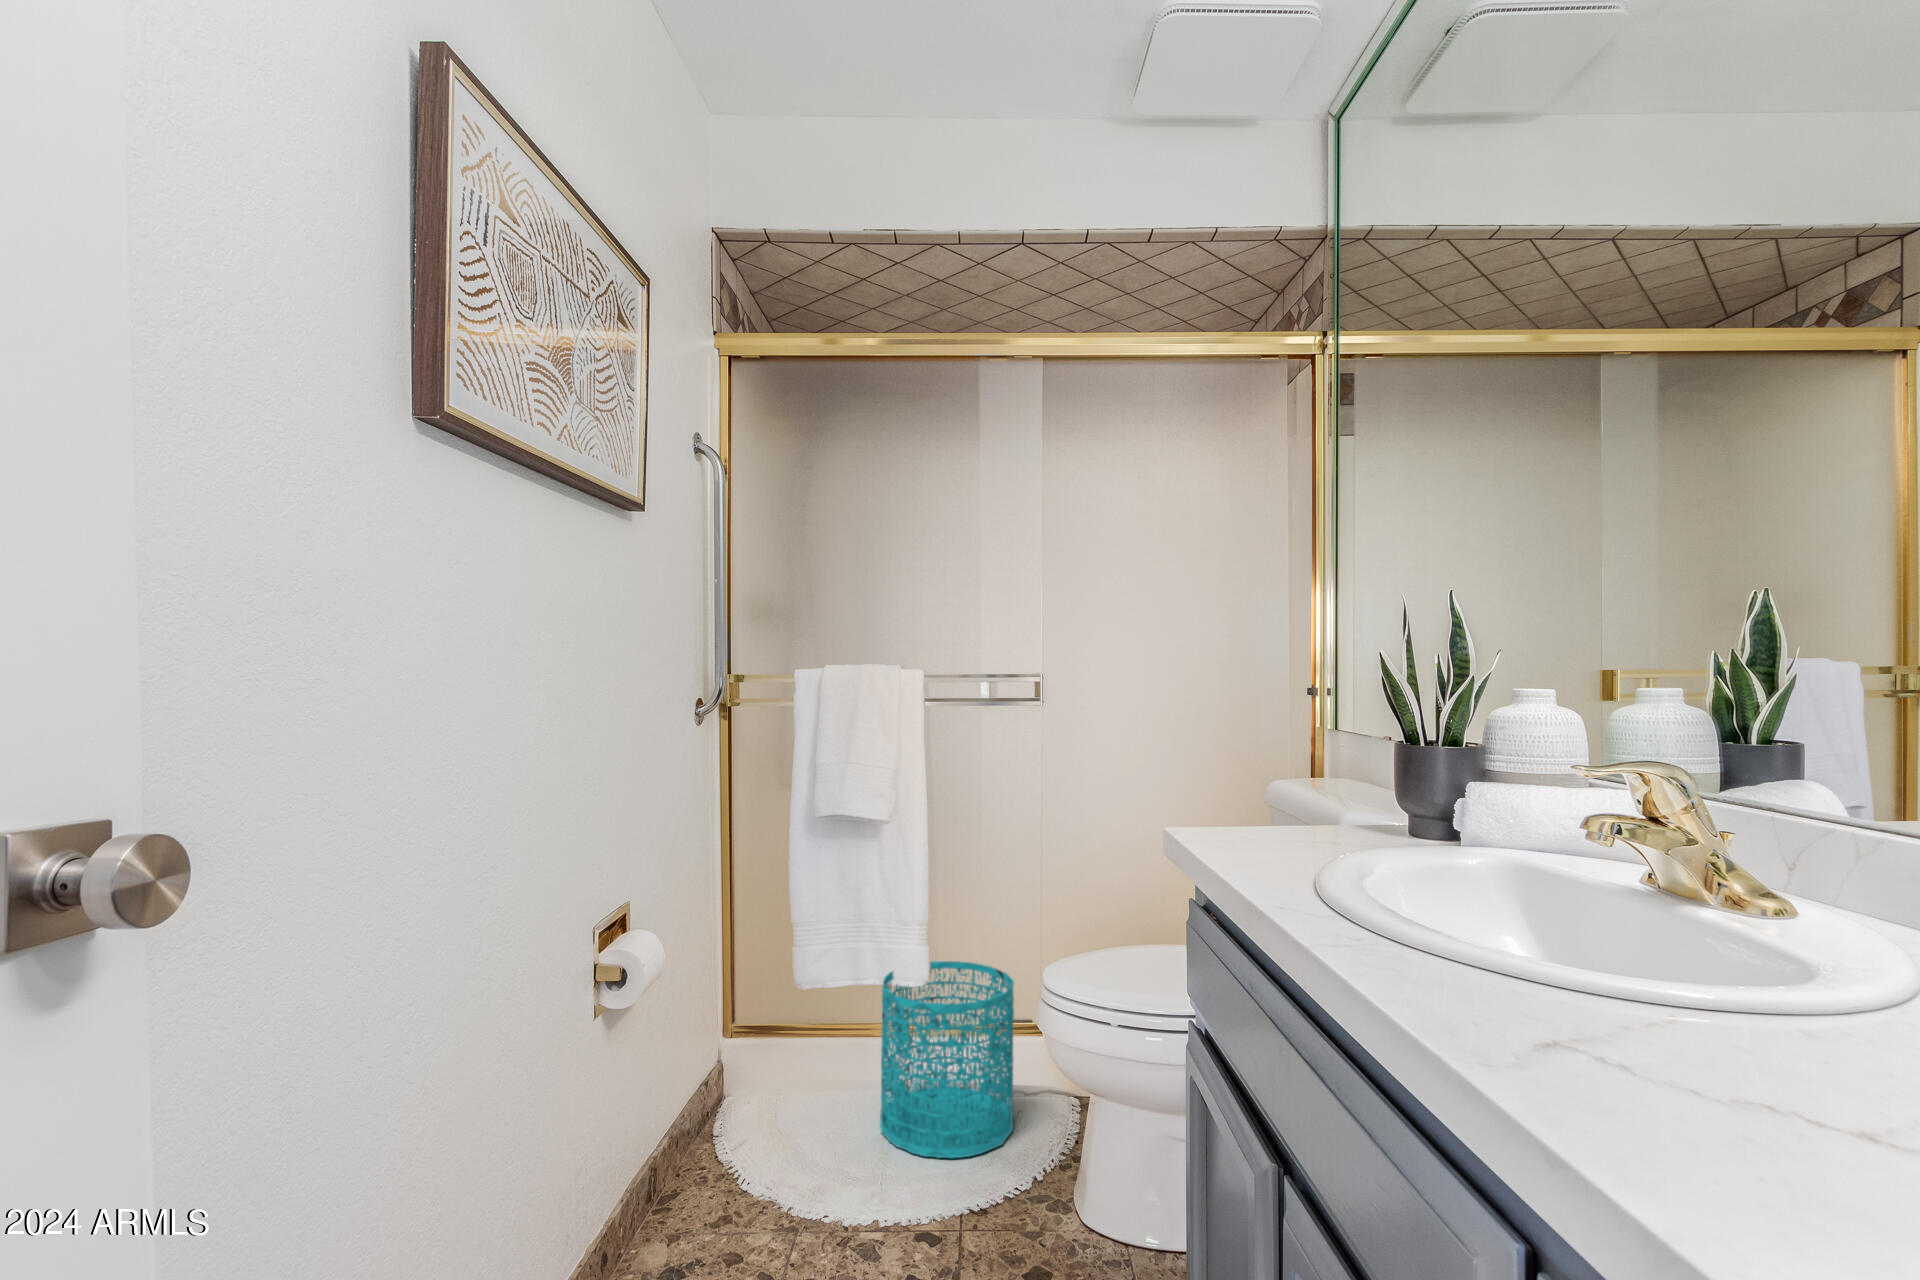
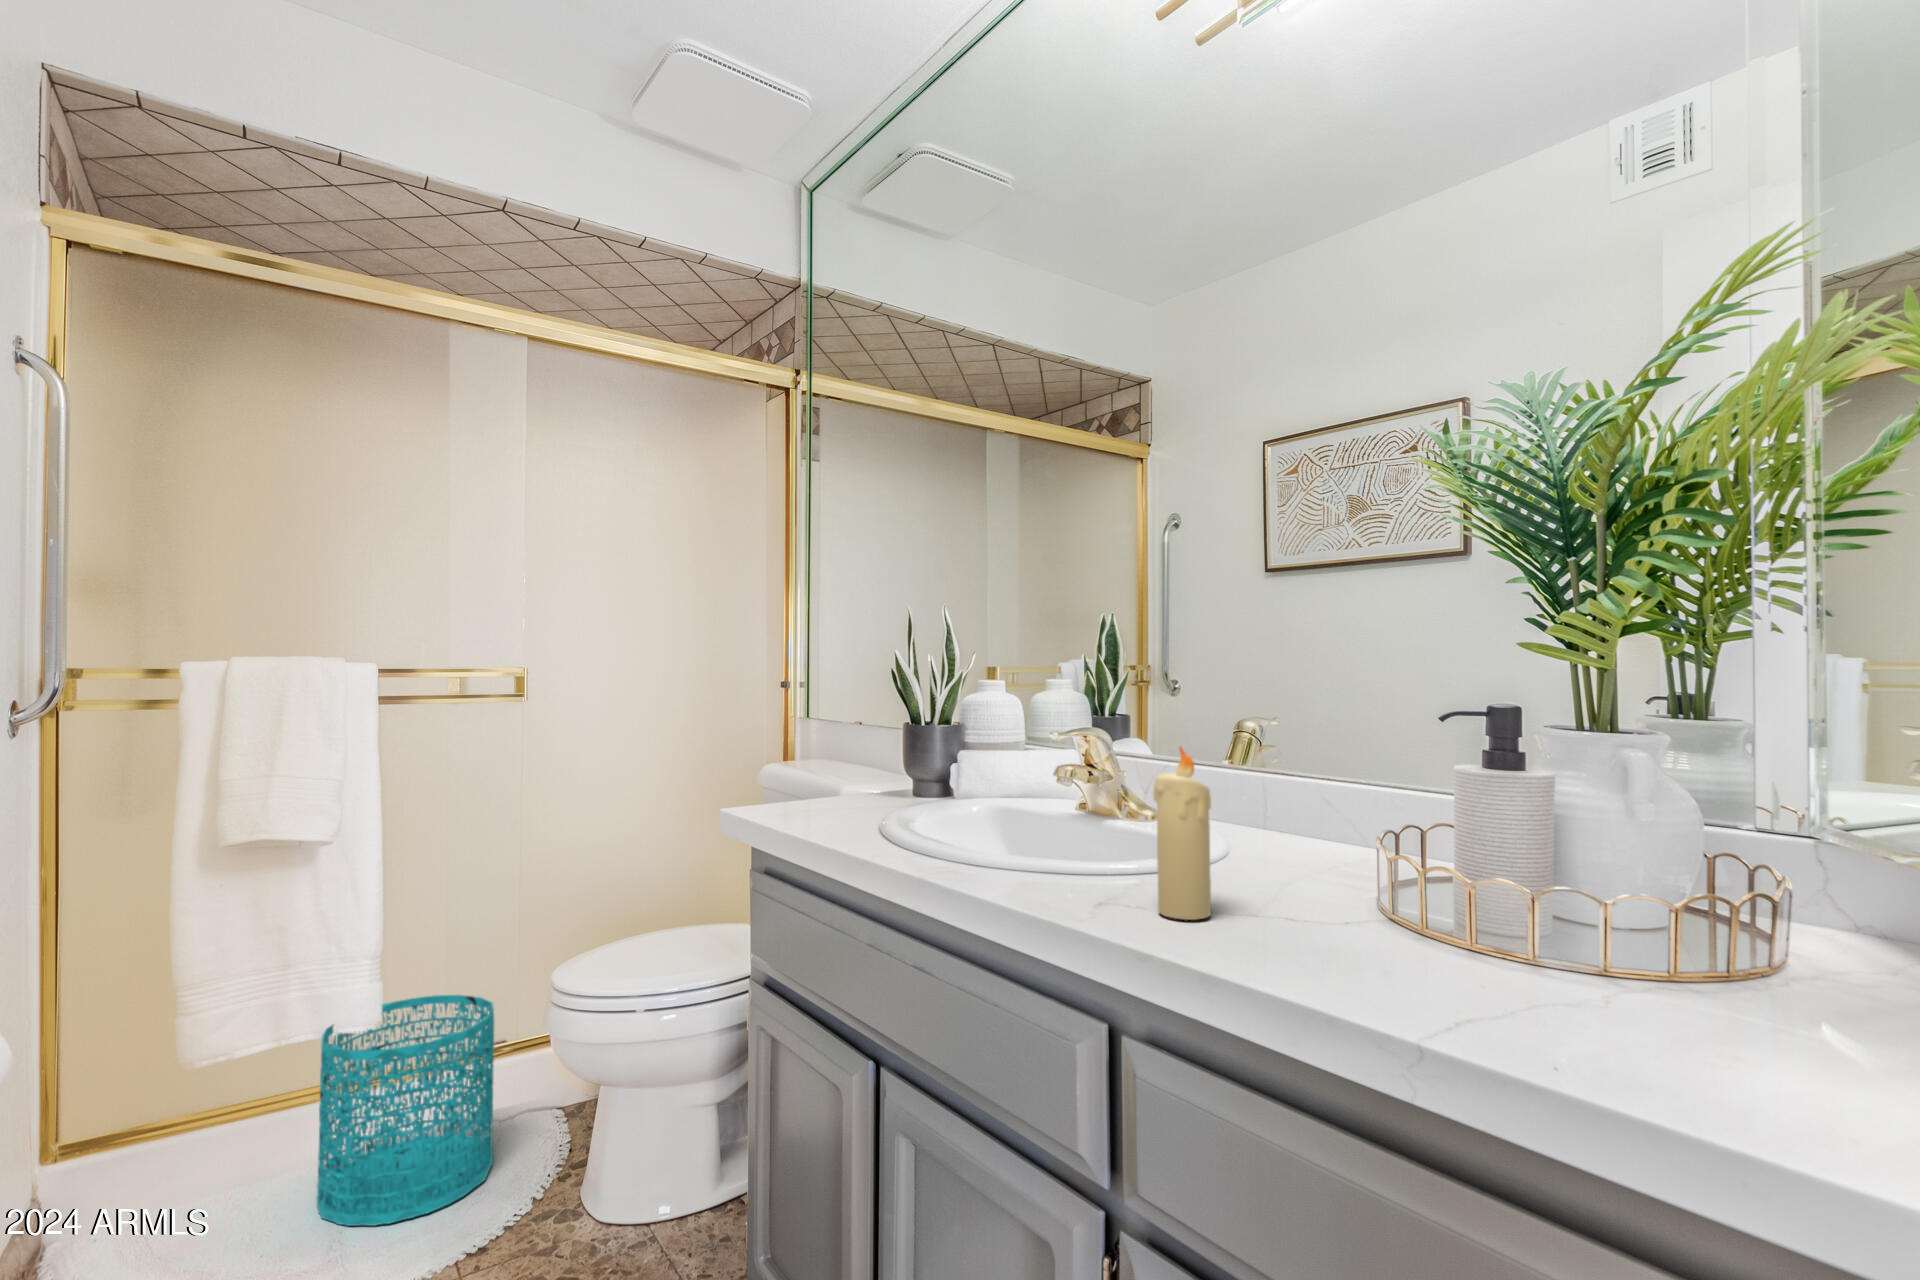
candle: none [1613,801,1738,1112] -> present [1153,746,1211,920]

